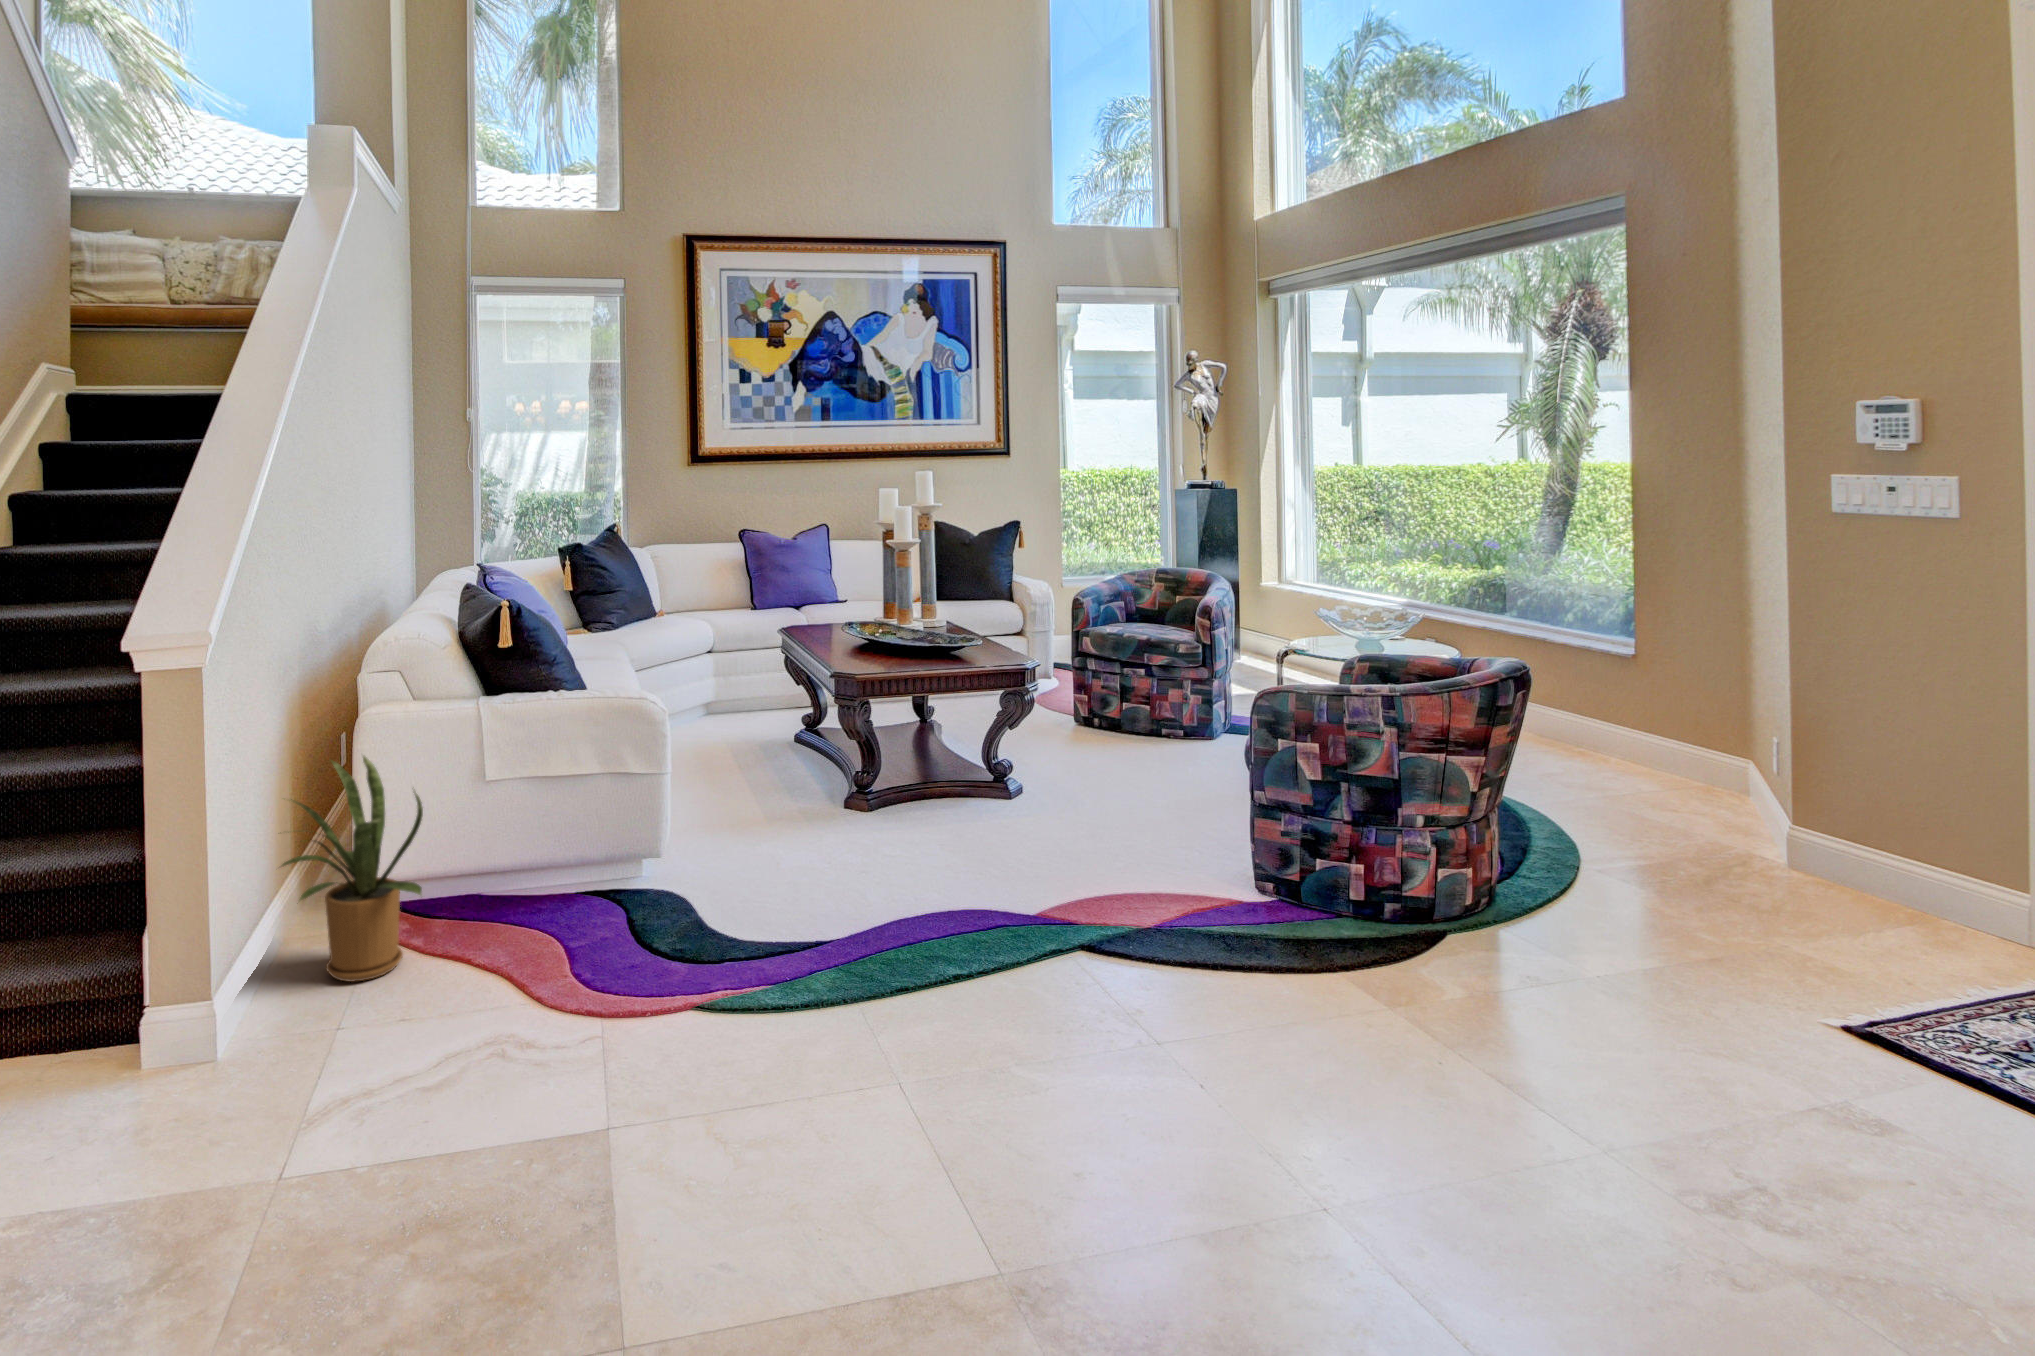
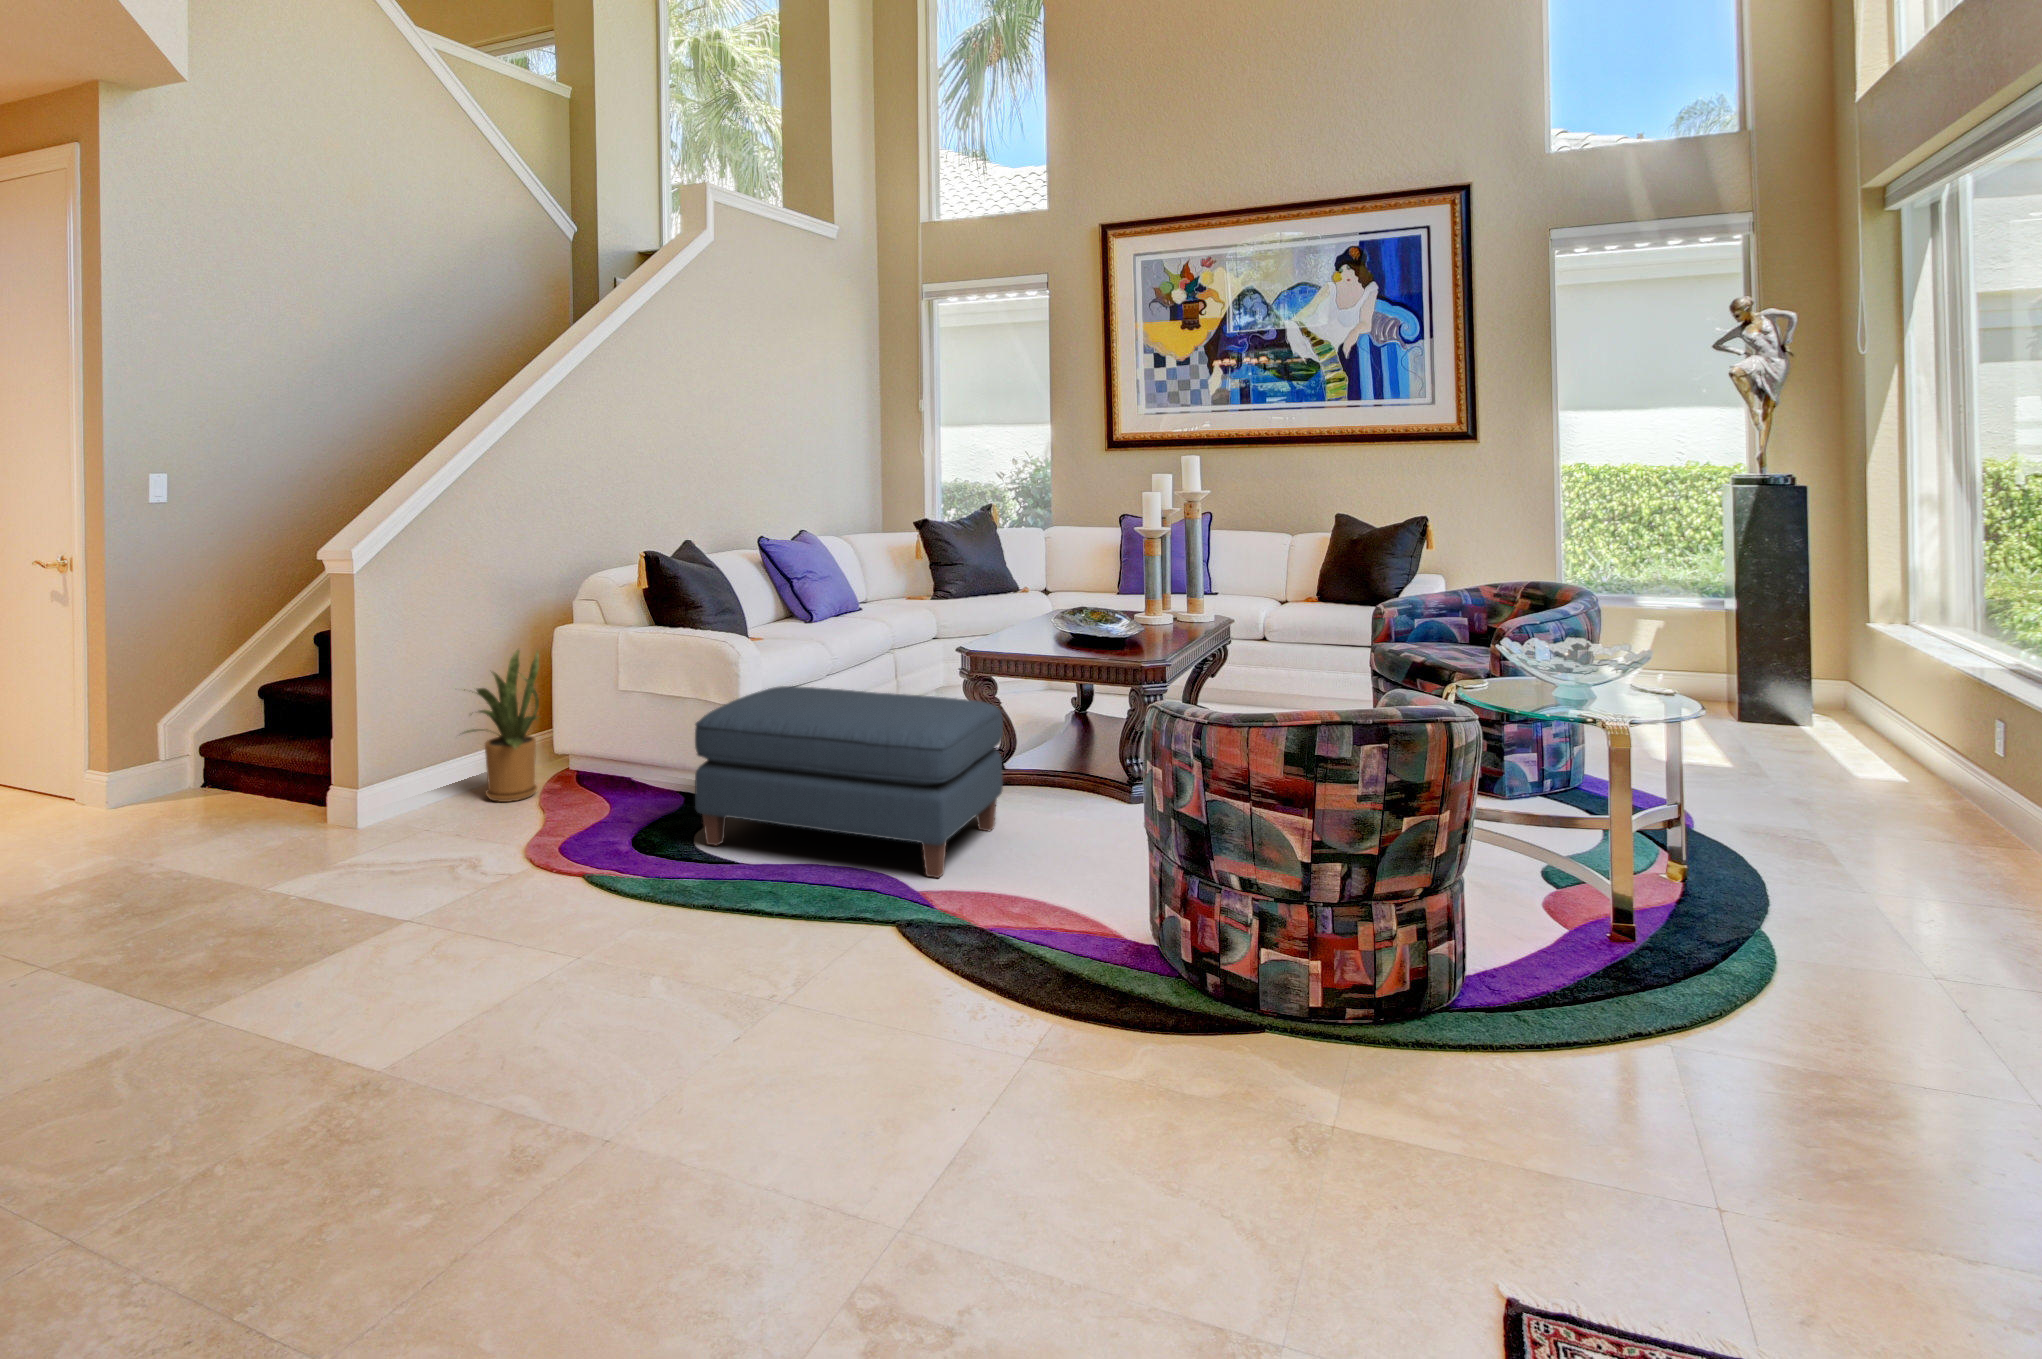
ottoman: none [706,724,1038,944] -> present [695,686,1003,878]

